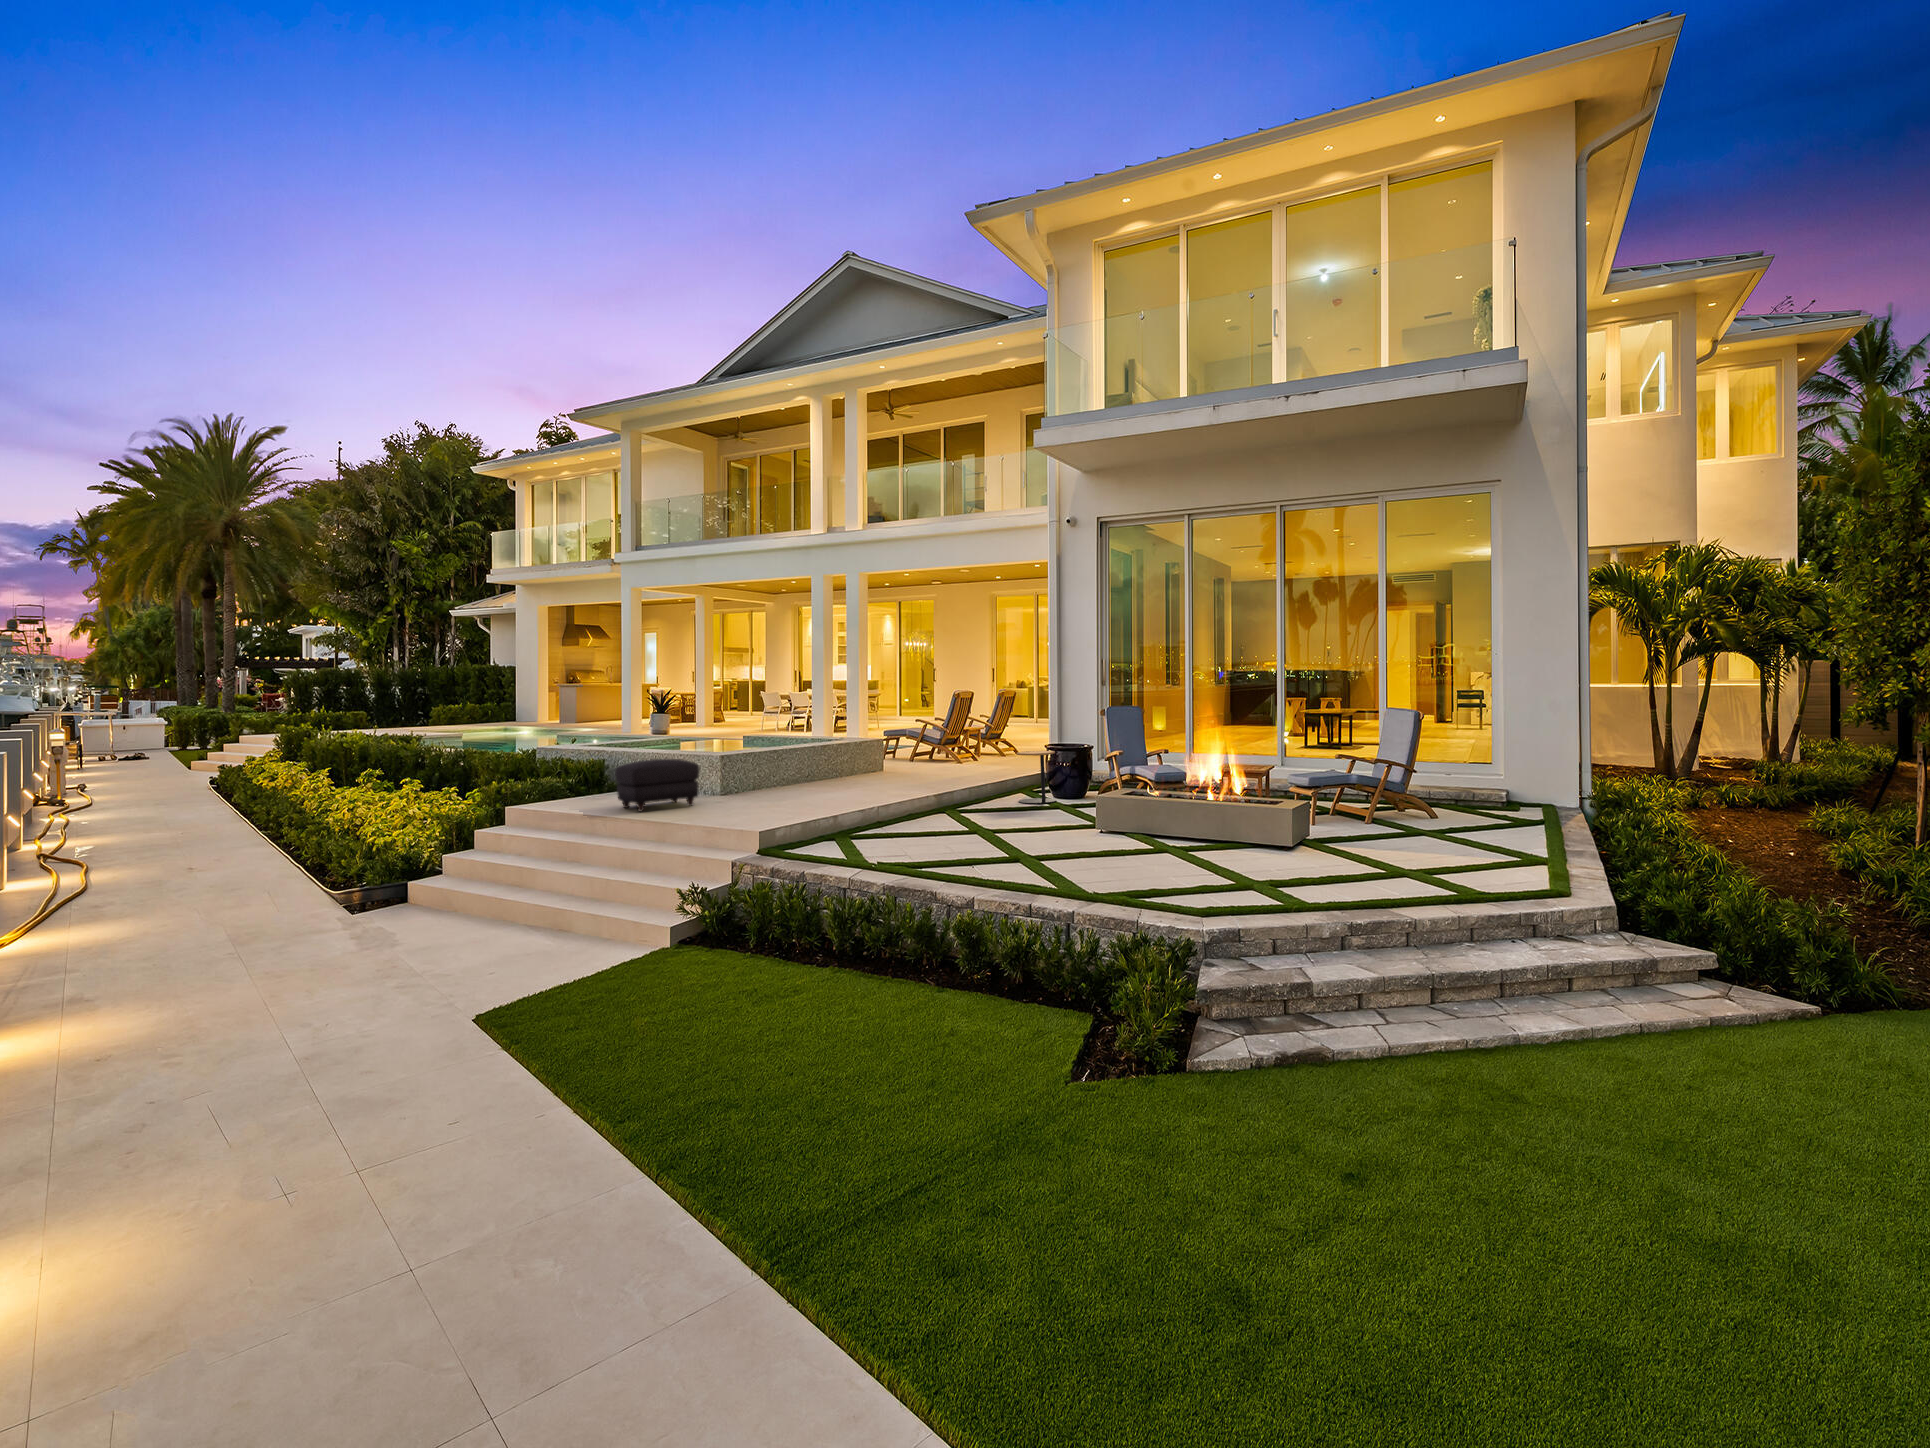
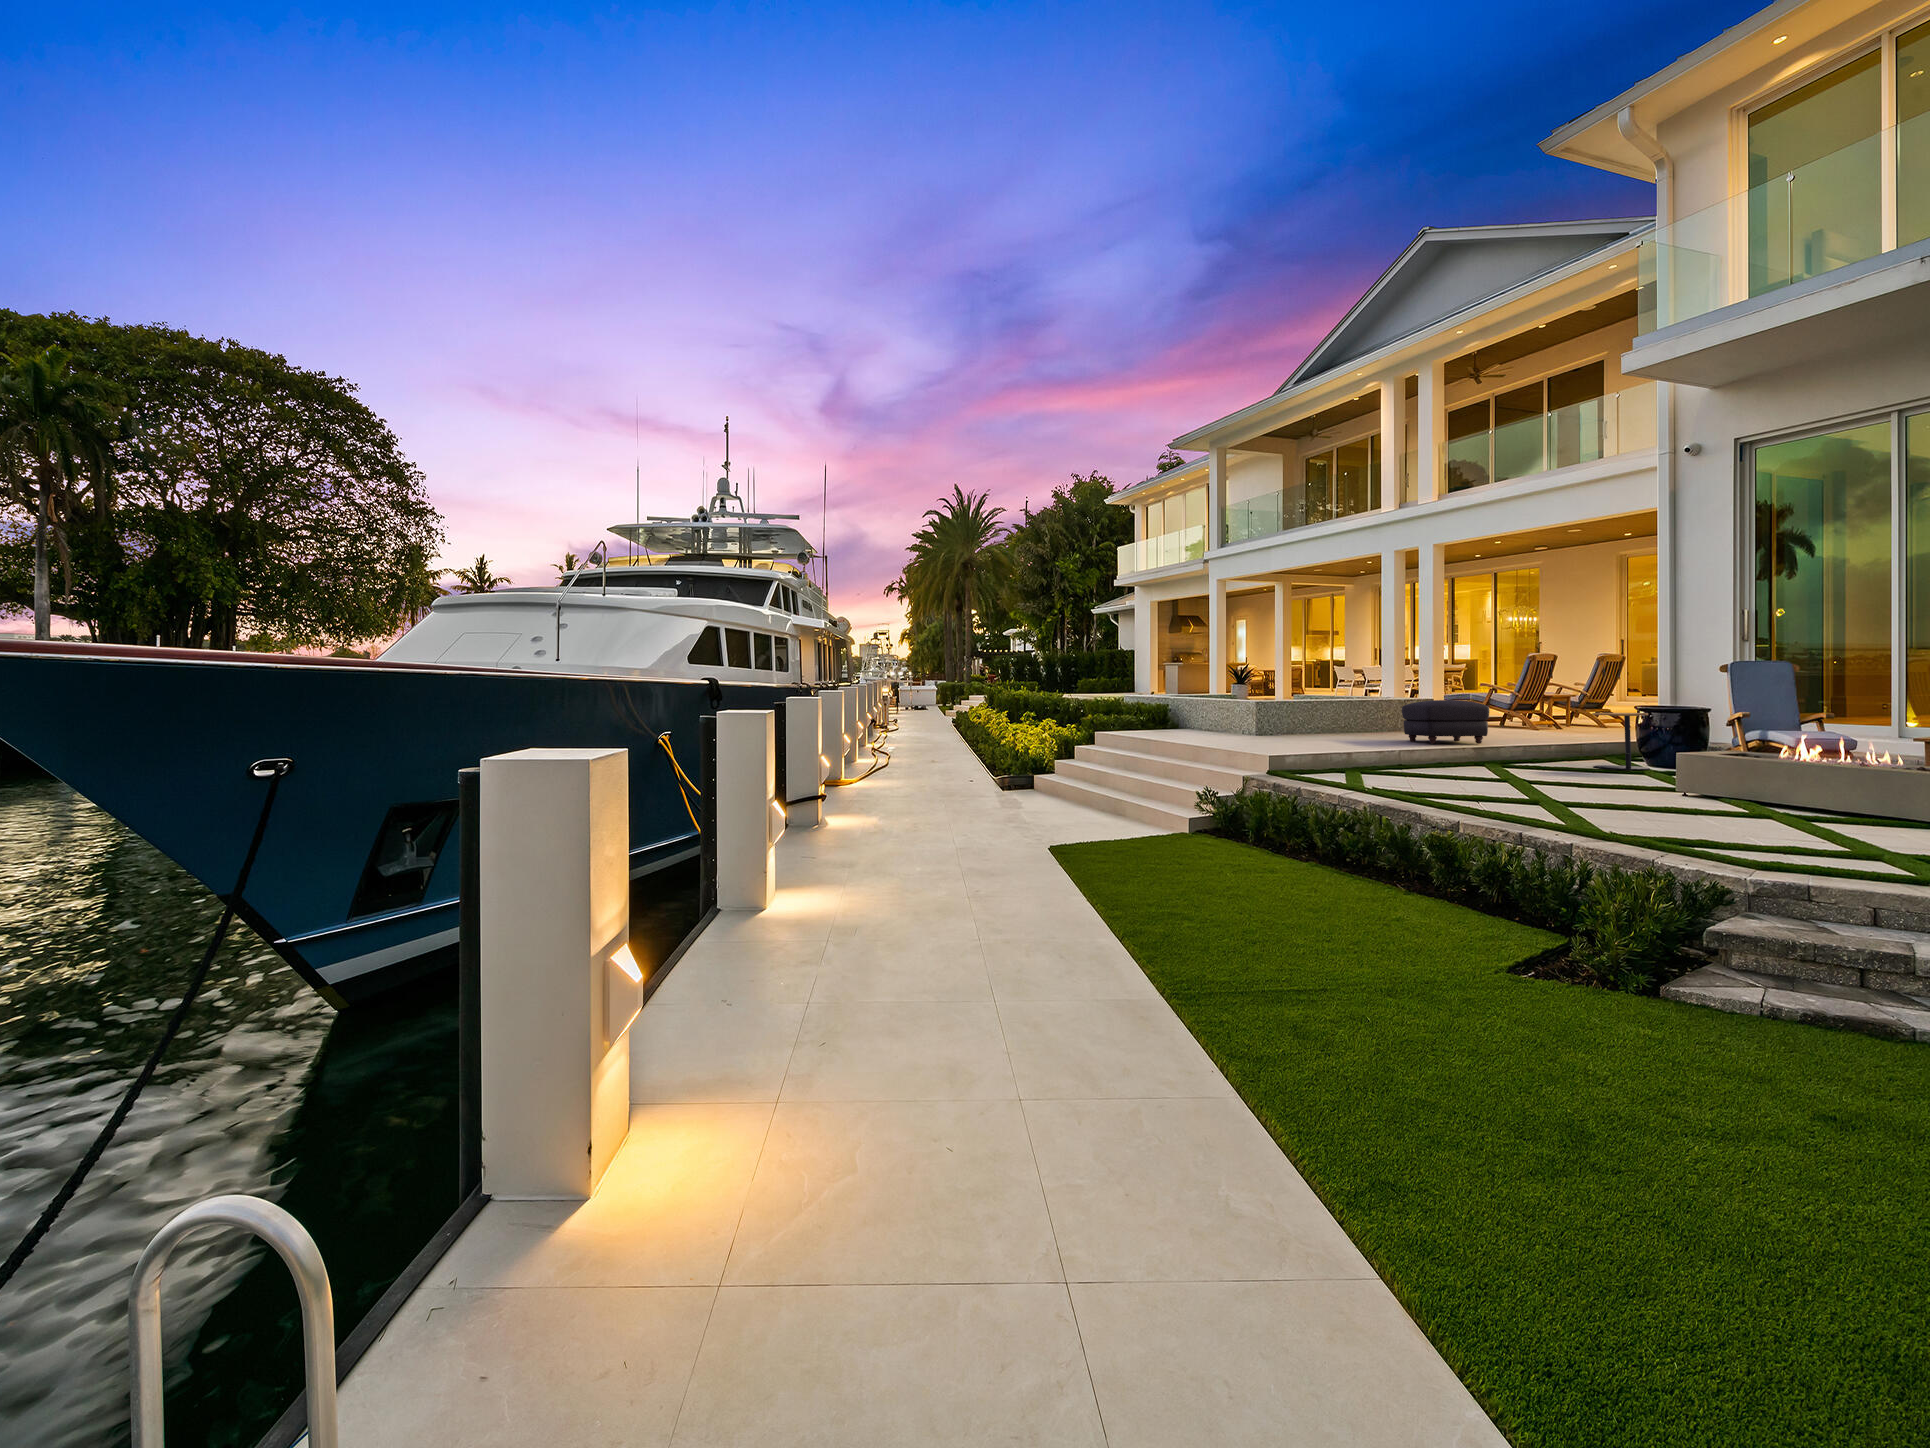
ottoman: present [615,759,700,812] -> present [1402,700,1489,744]

